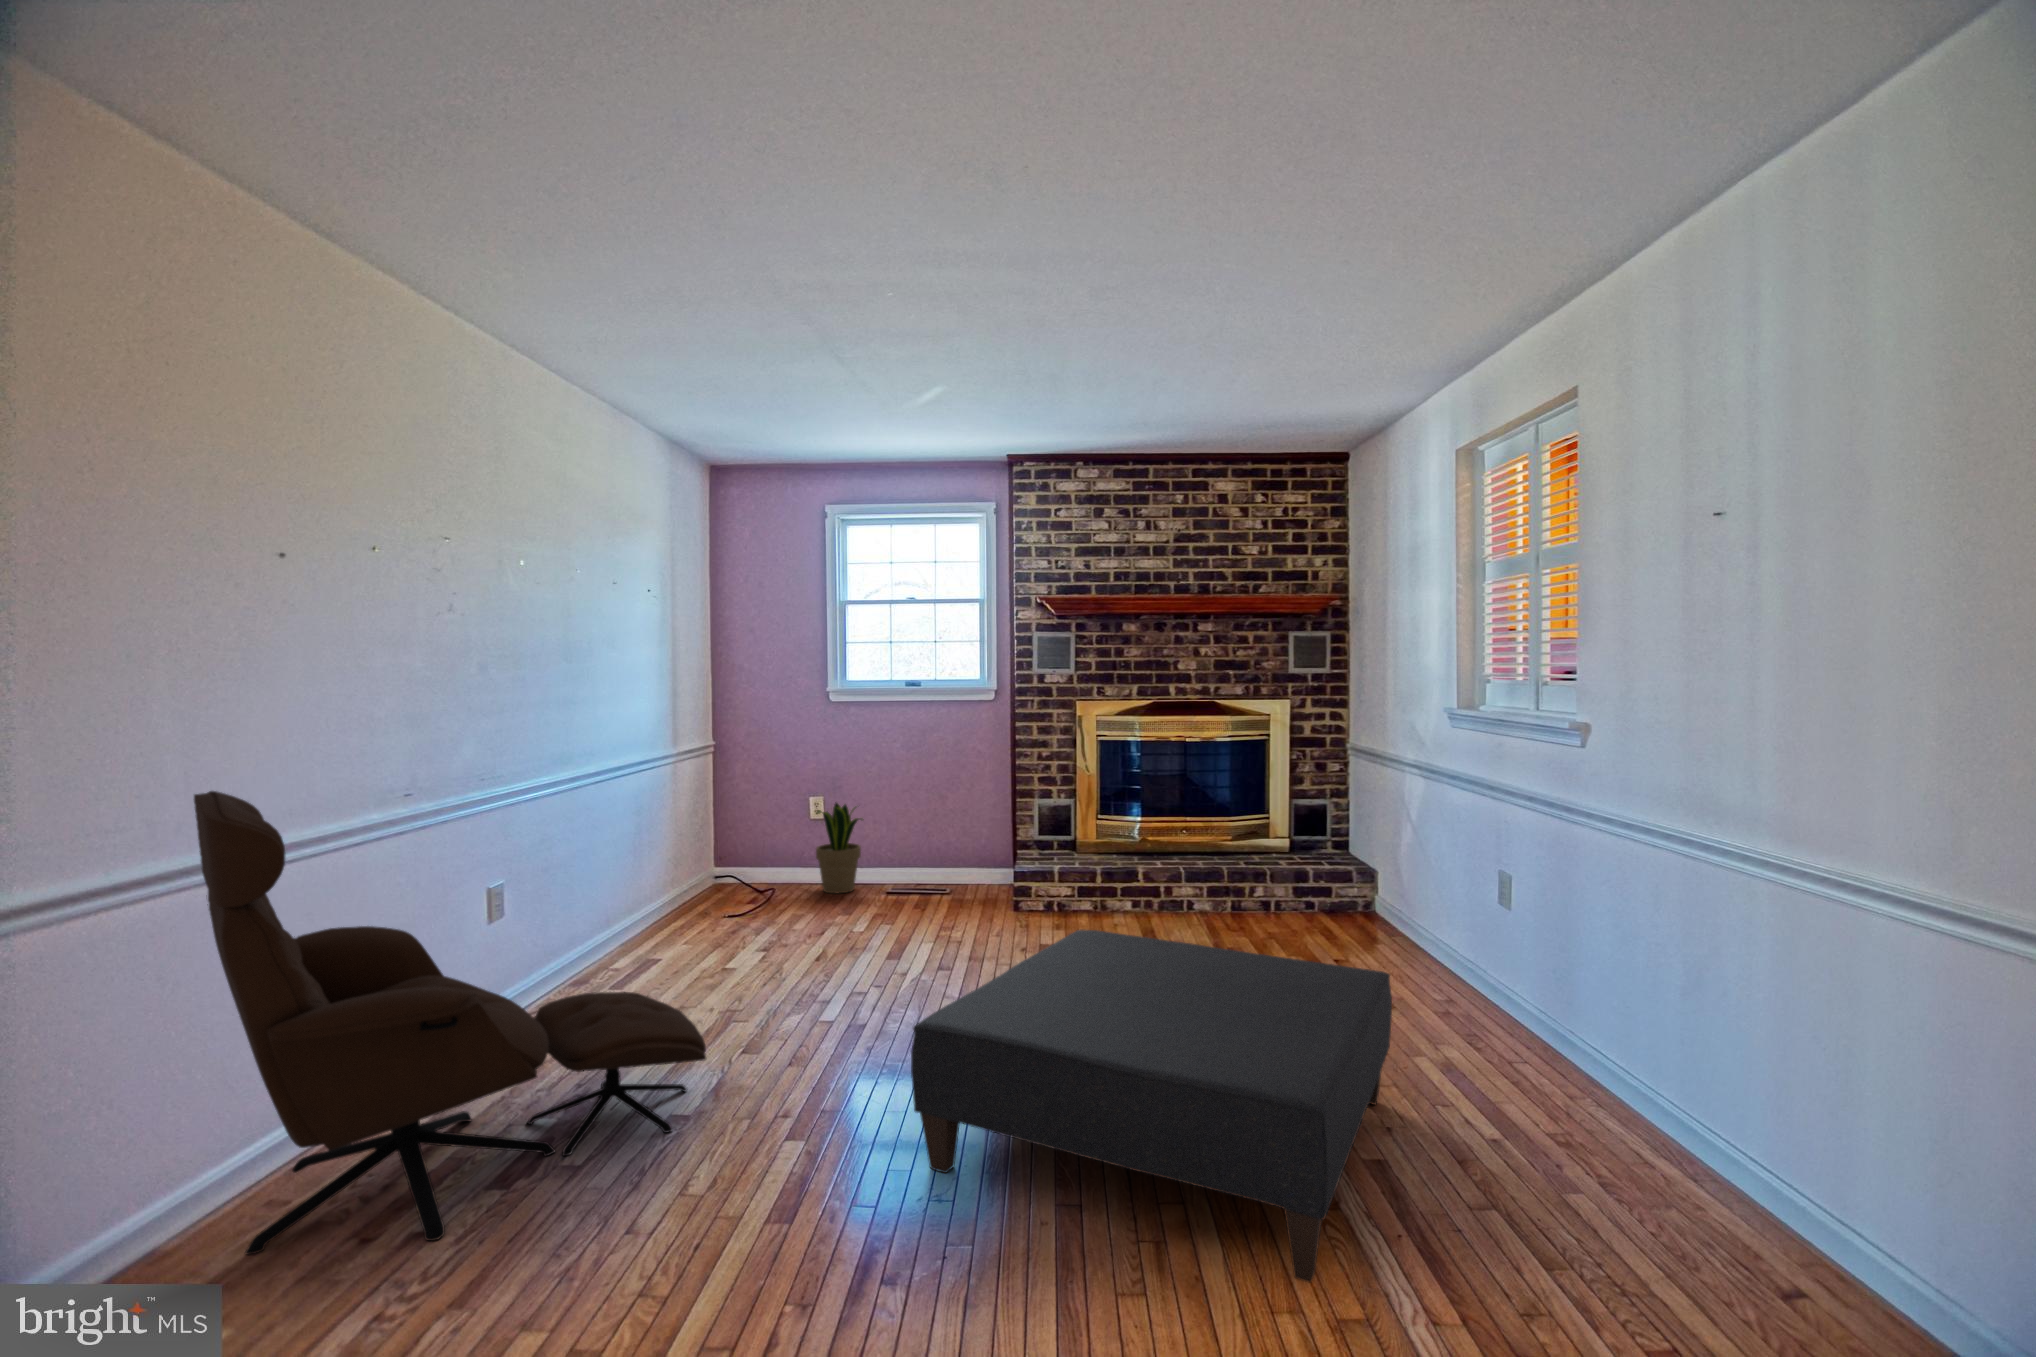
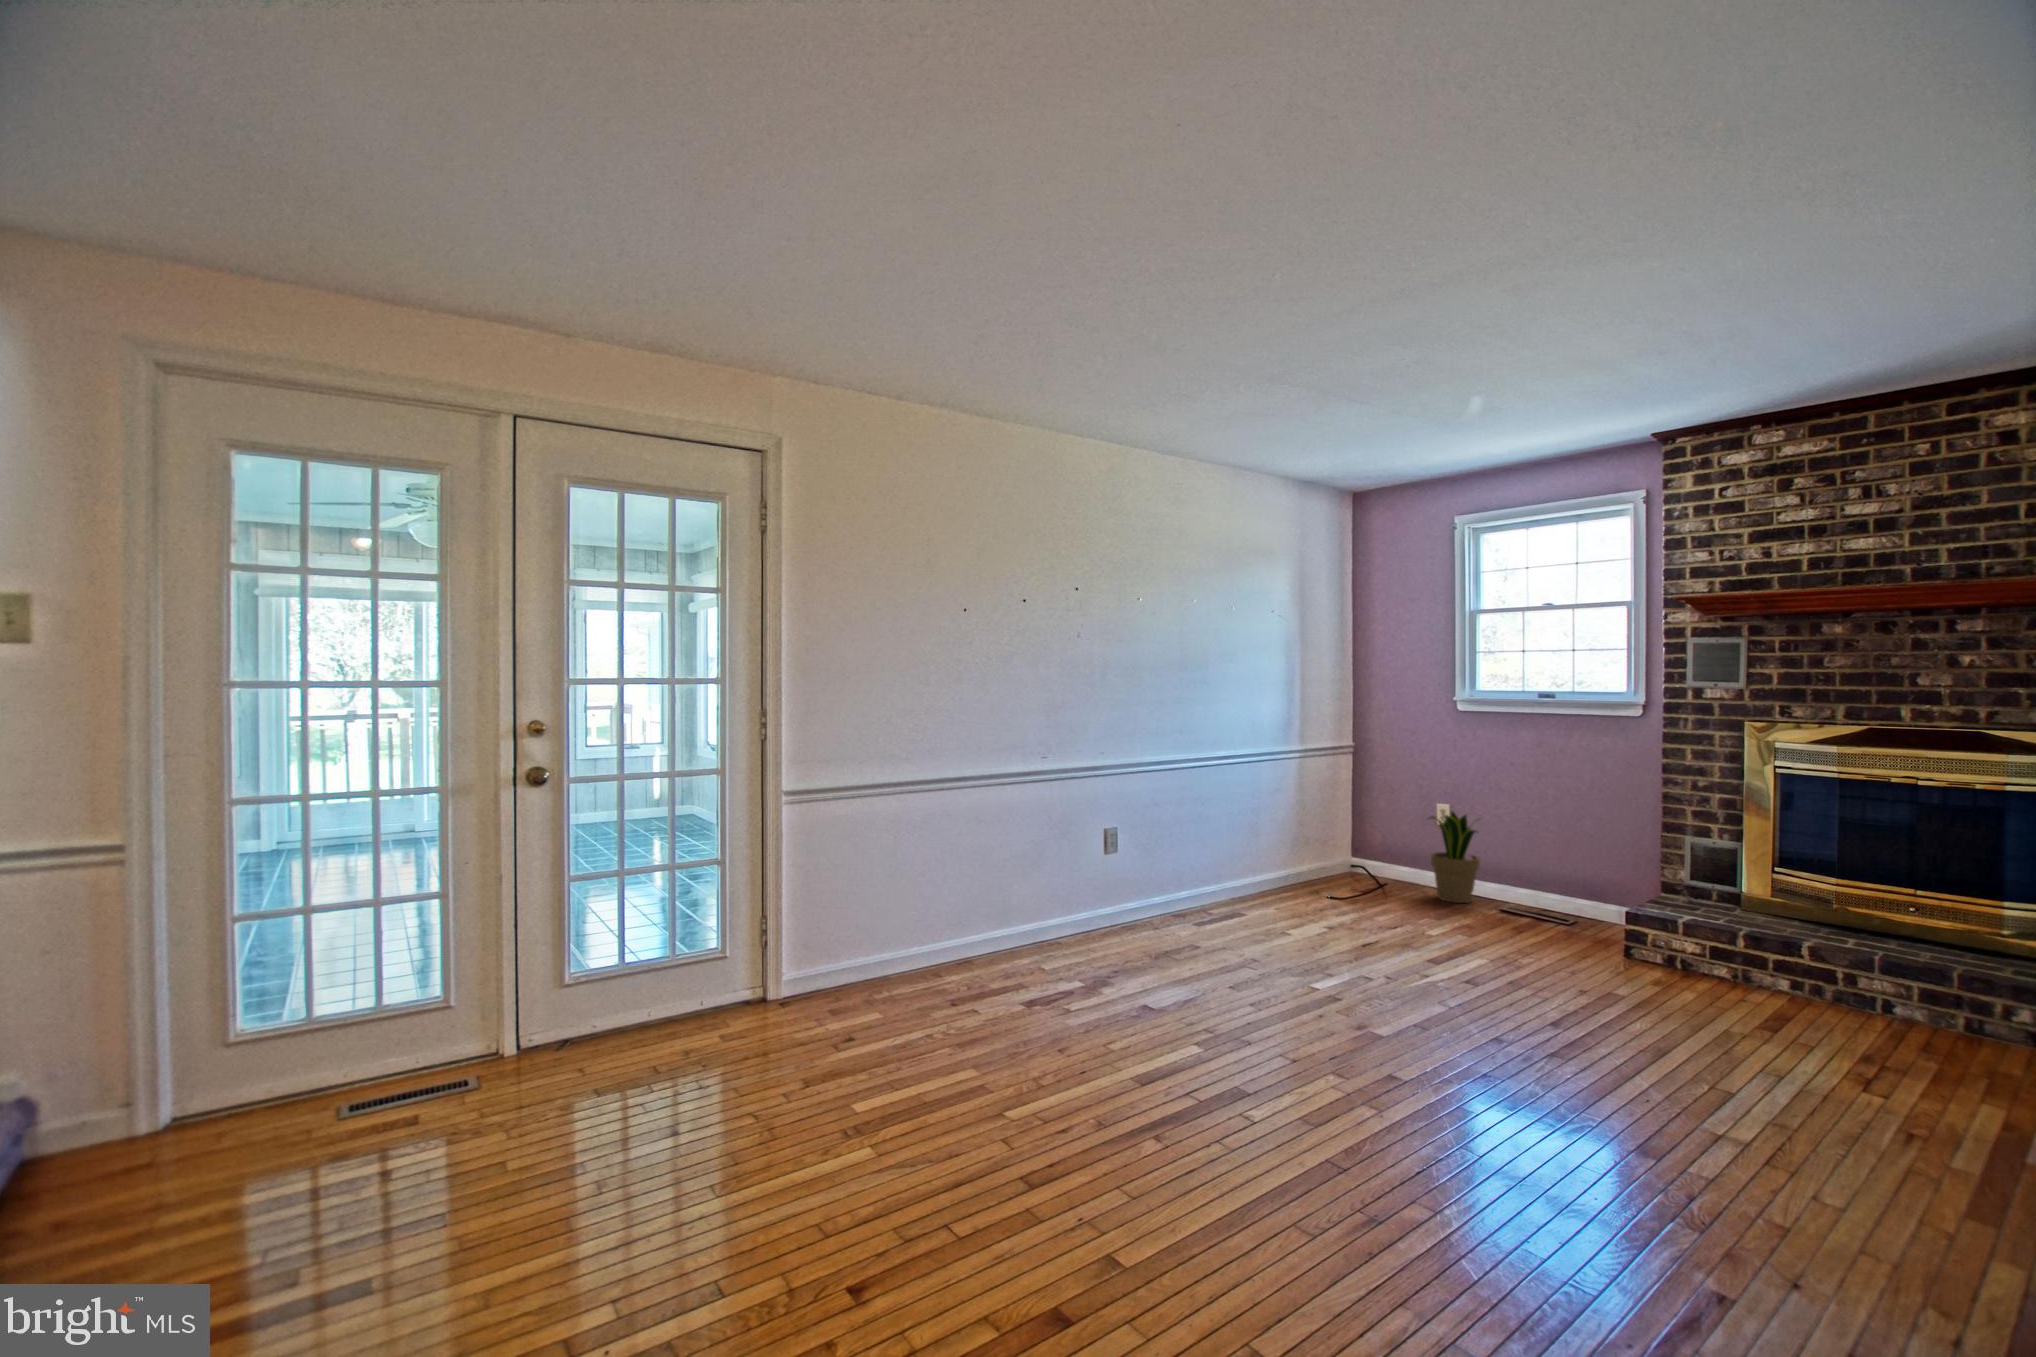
lounge chair: present [194,791,706,1255] -> none [873,735,1153,1007]
ottoman: present [911,930,1392,1282] -> none [1228,950,1816,1271]

